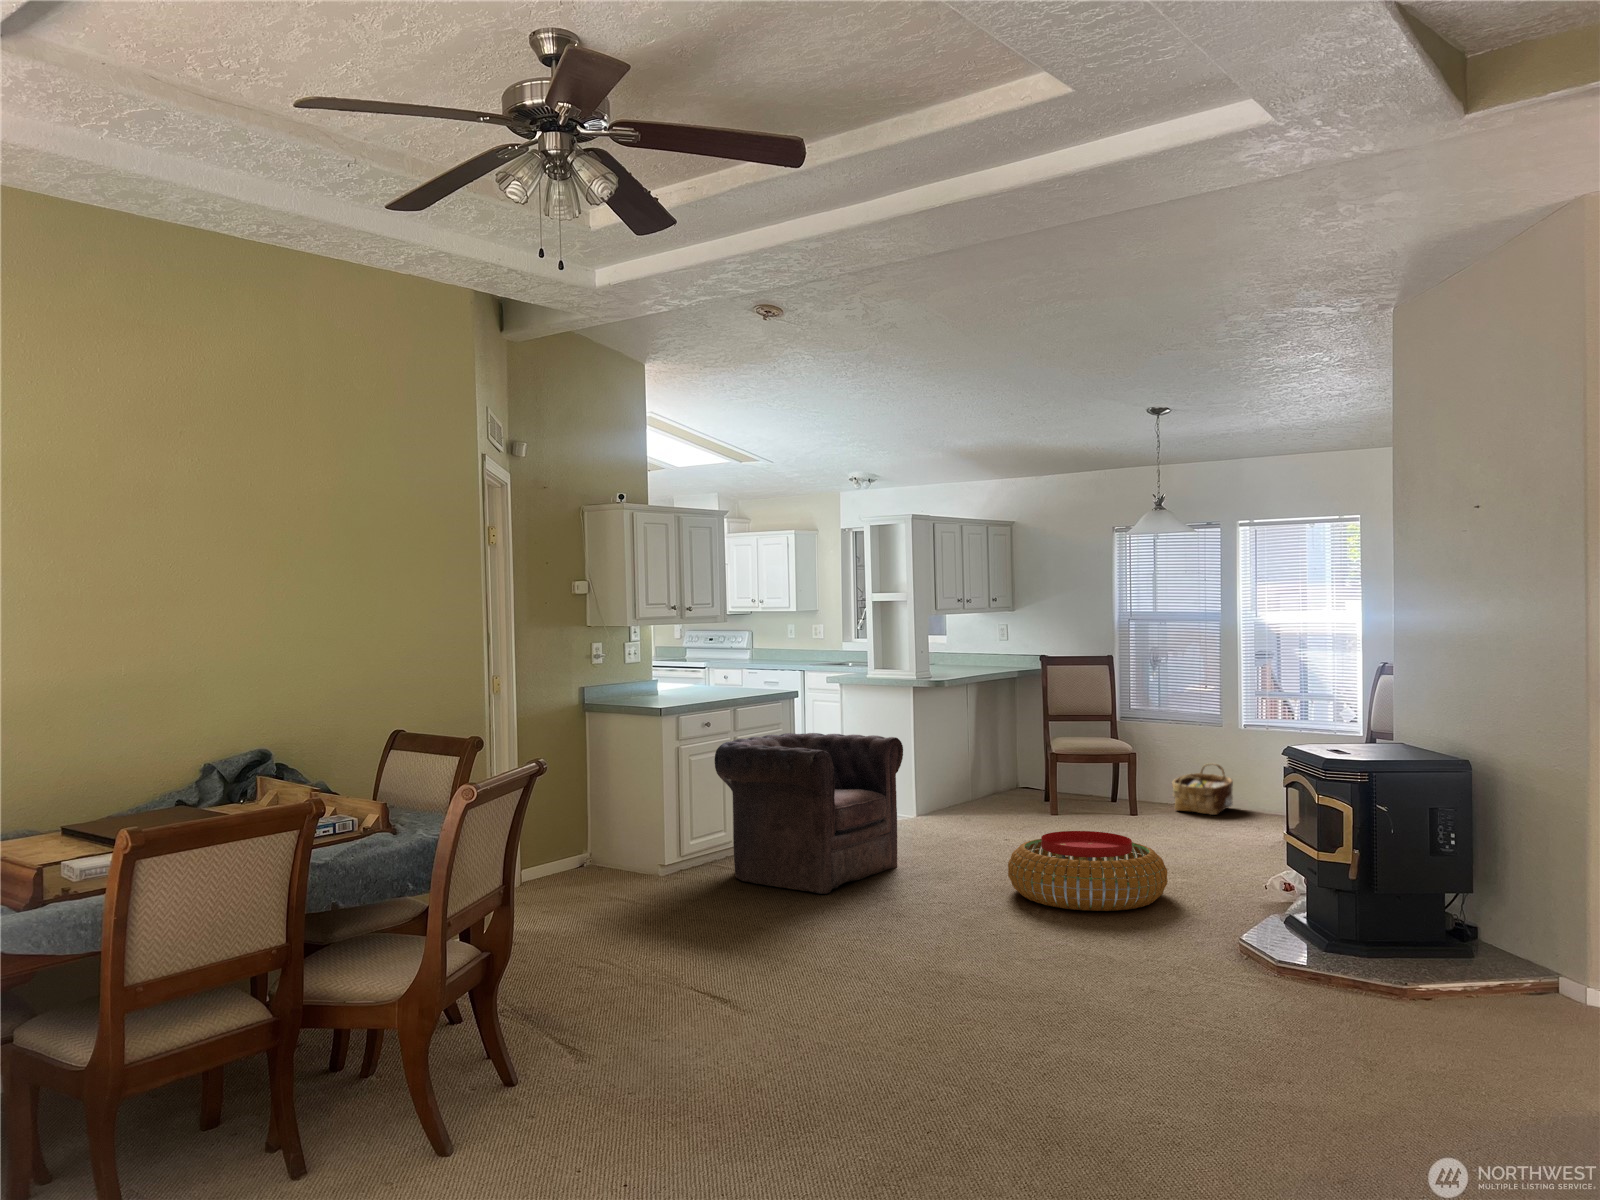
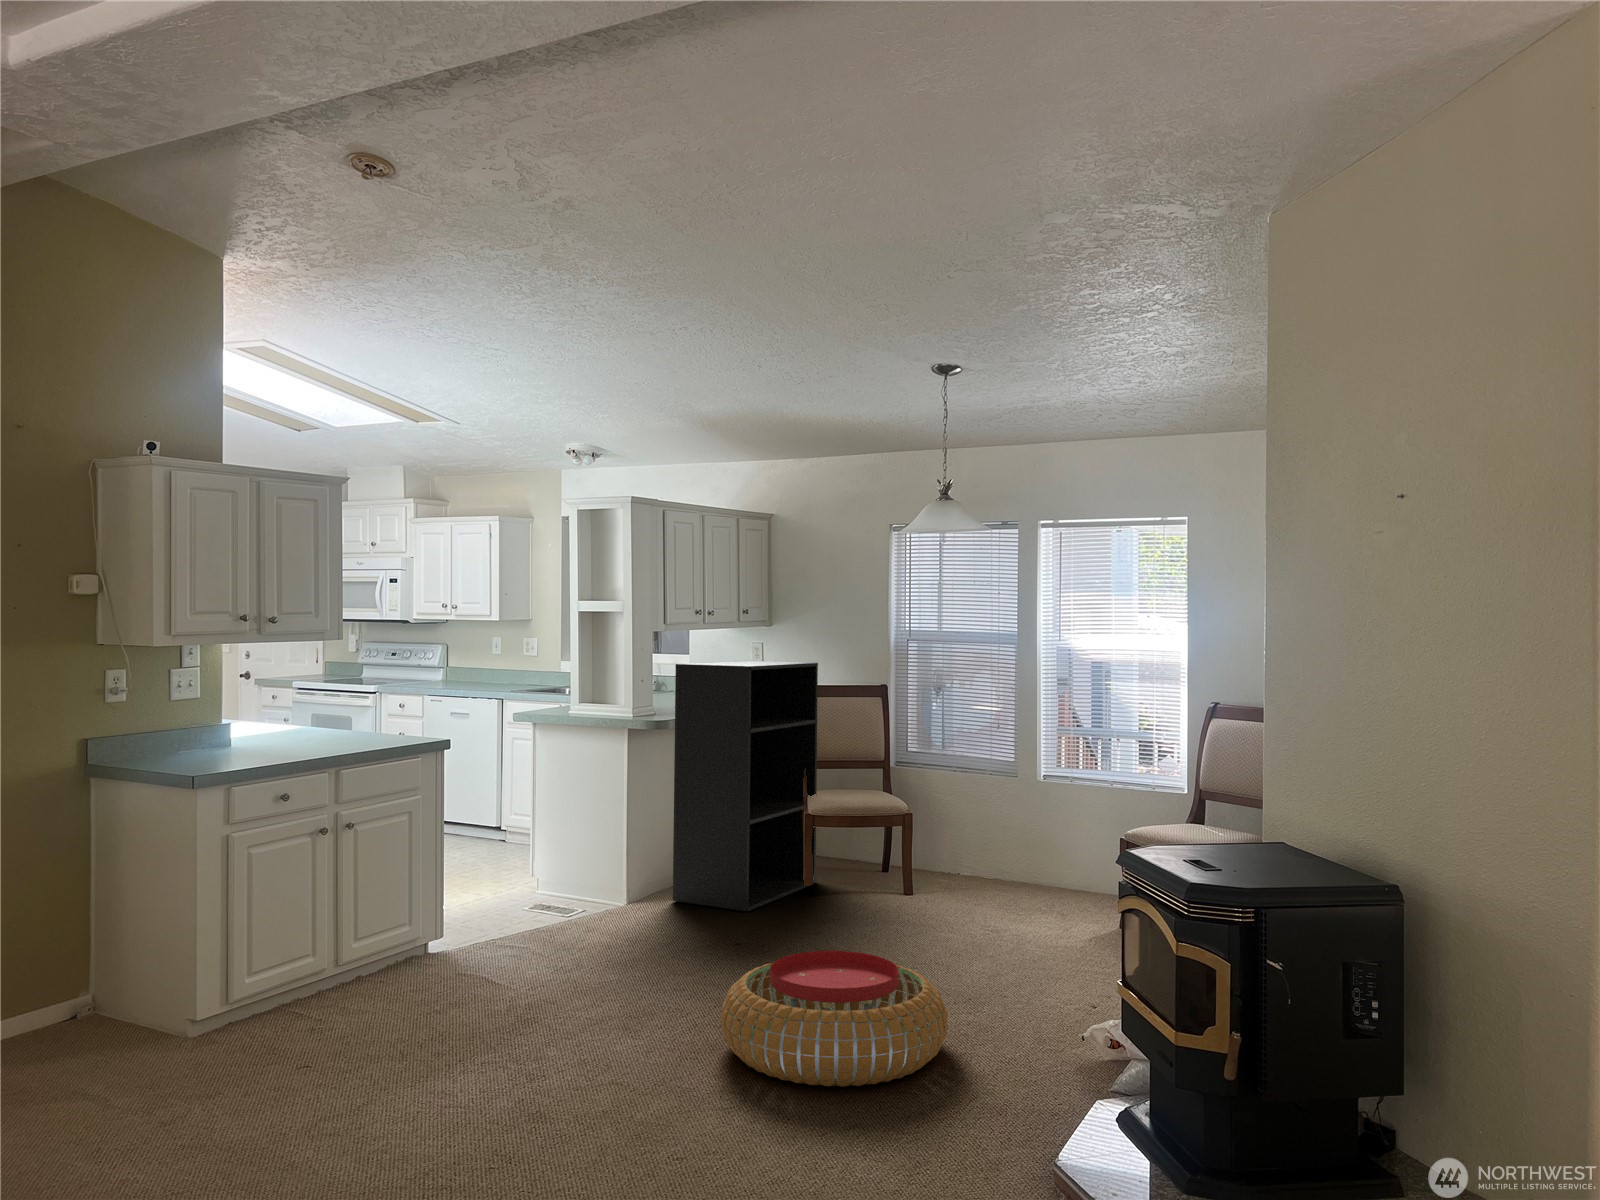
bookshelf: none [950,637,1059,823] -> present [673,661,818,911]
armchair: present [715,733,903,894] -> none [287,804,586,1064]
woven basket: present [1172,763,1233,815] -> none [957,823,1030,892]

